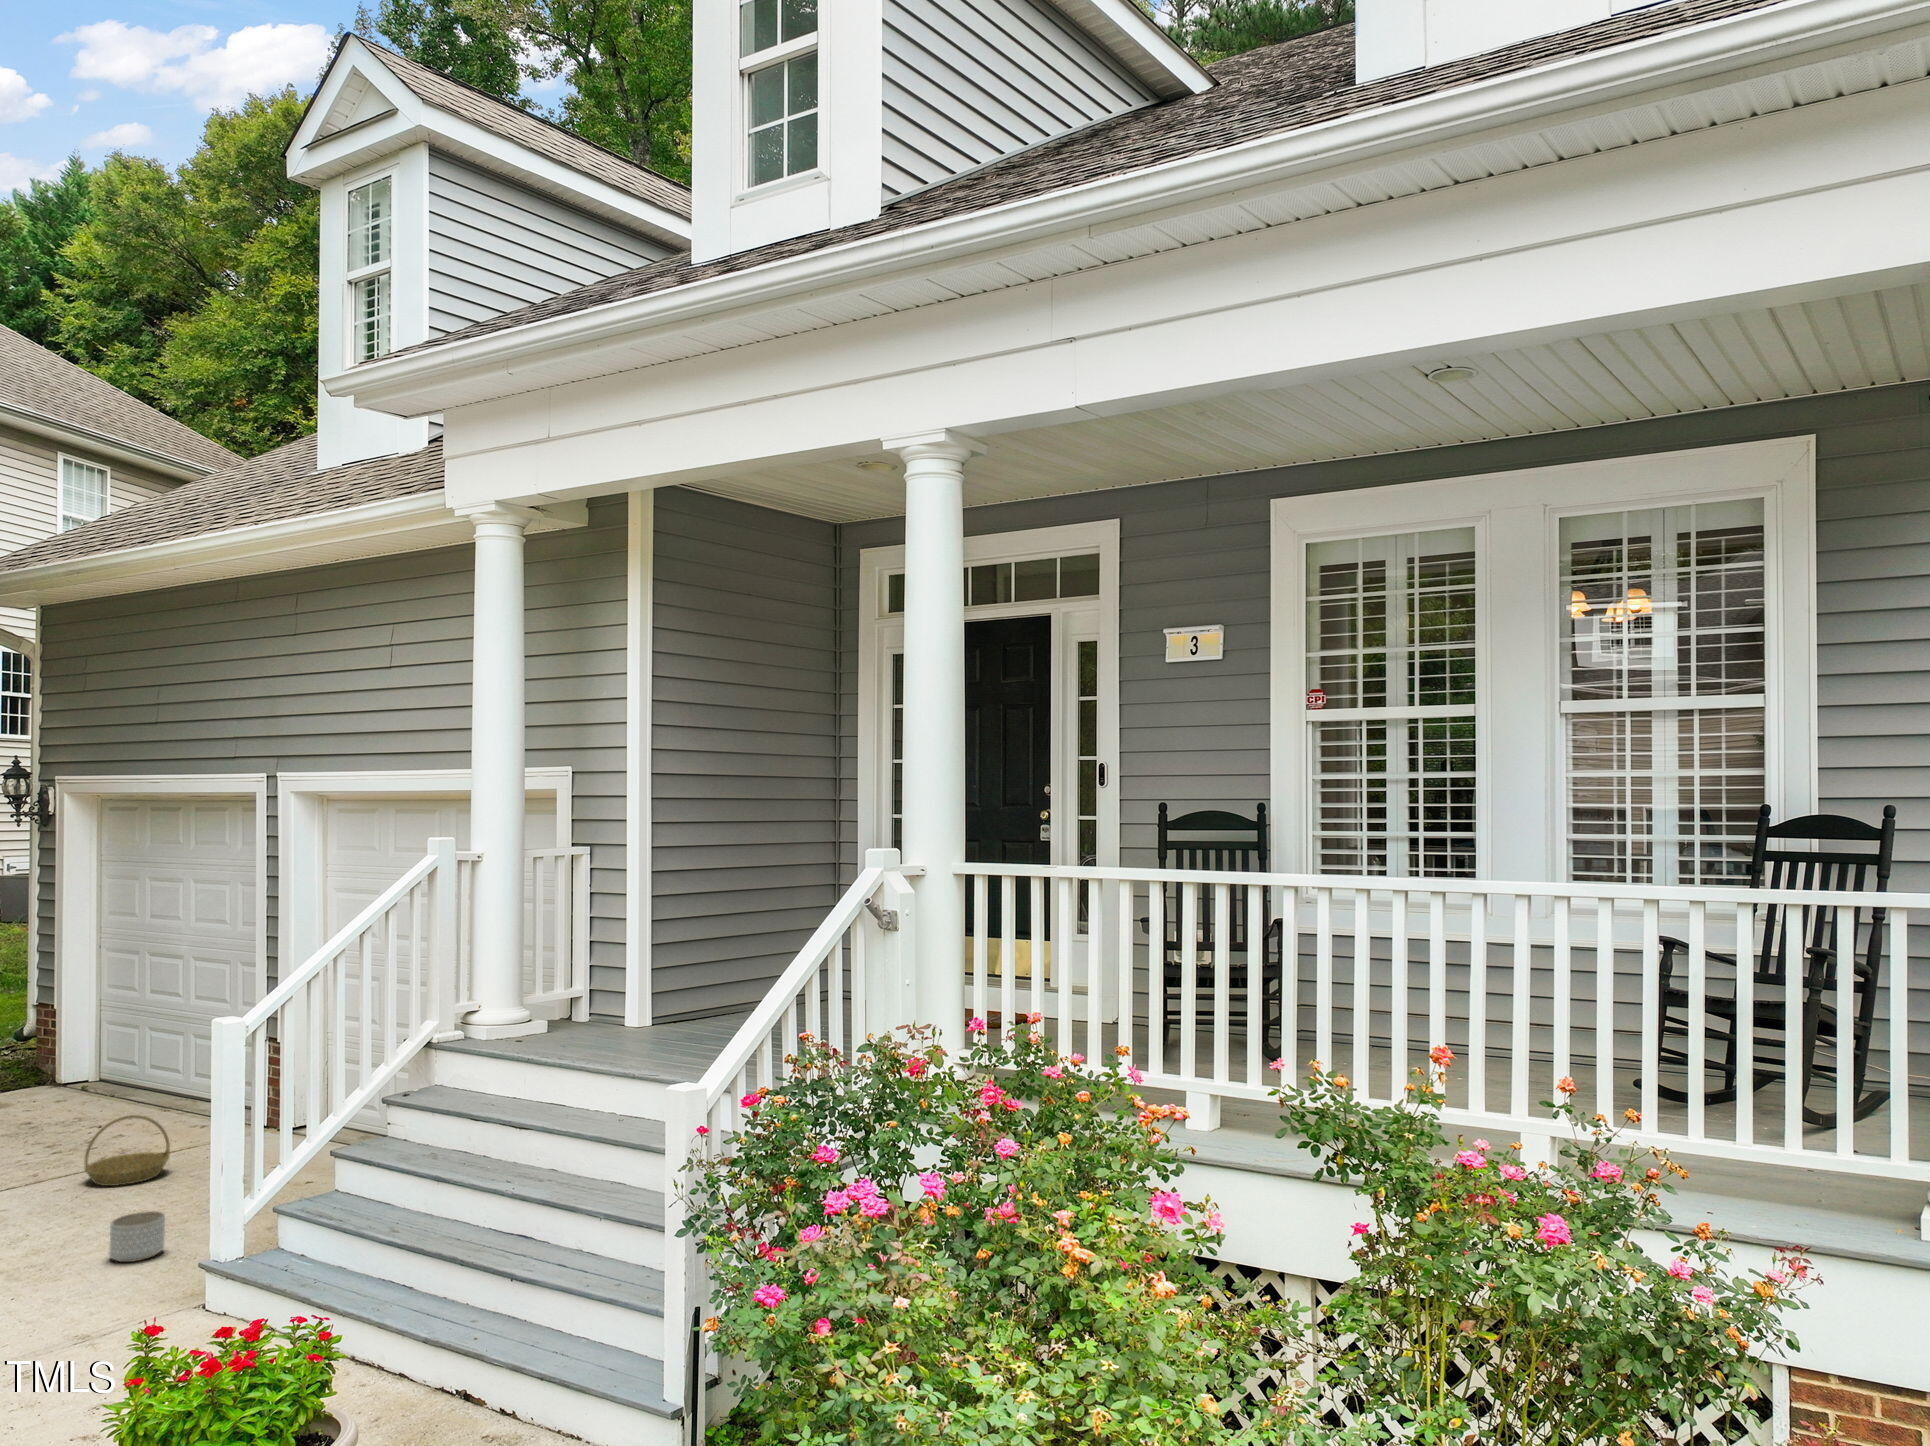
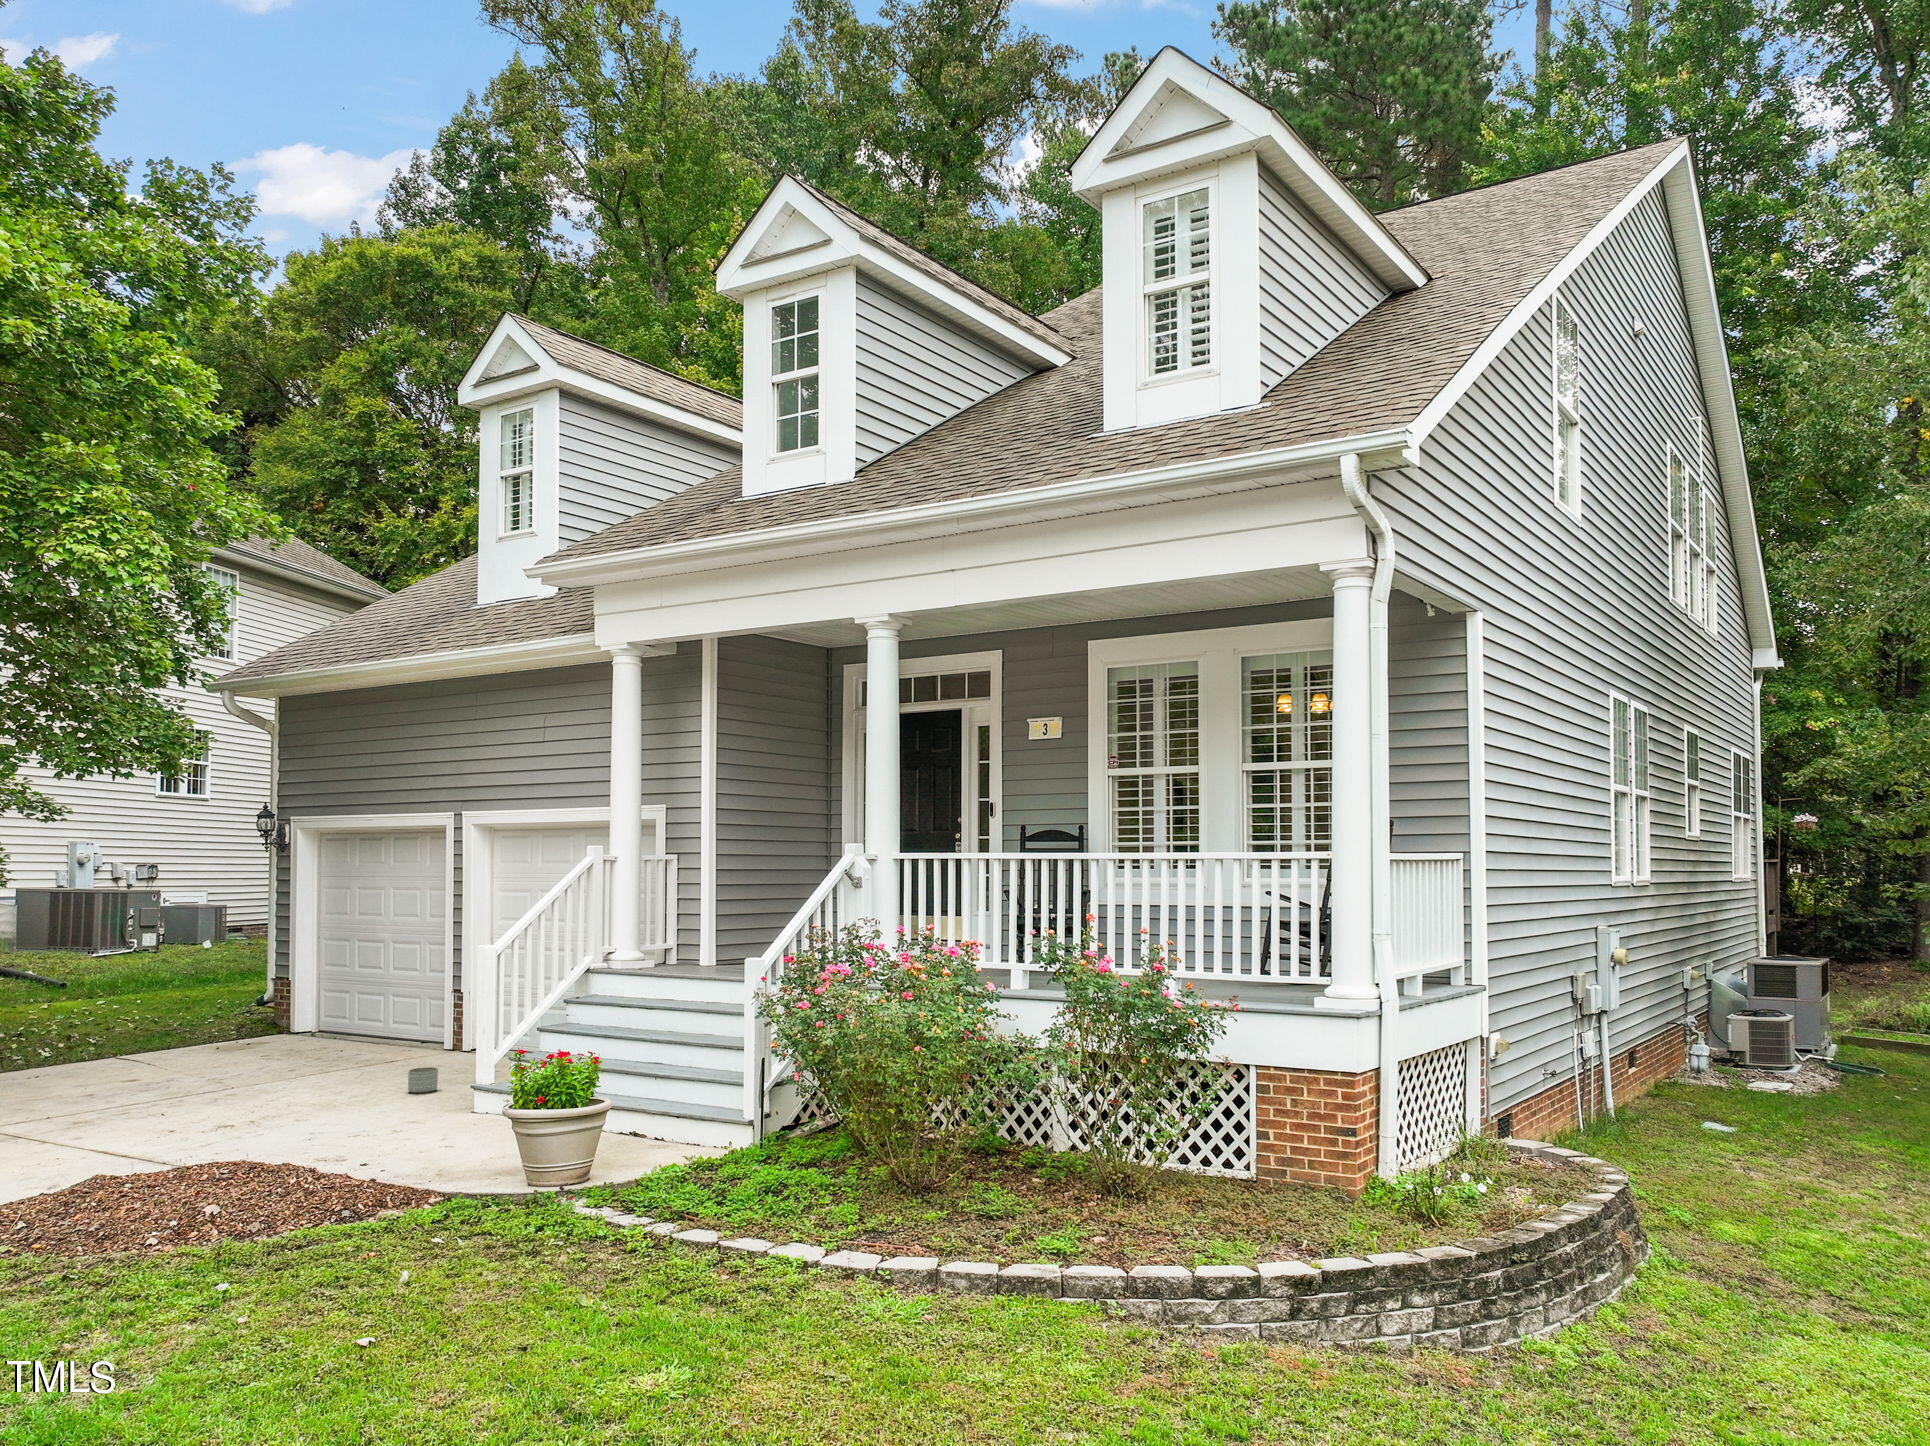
basket: present [85,1115,170,1186] -> none [361,1027,410,1069]

